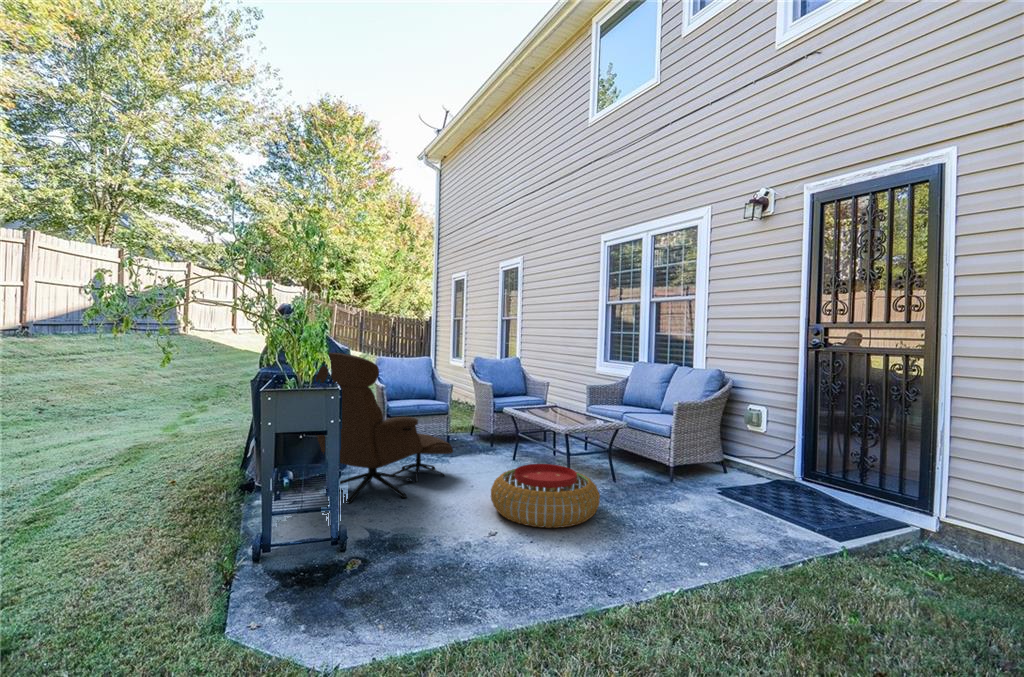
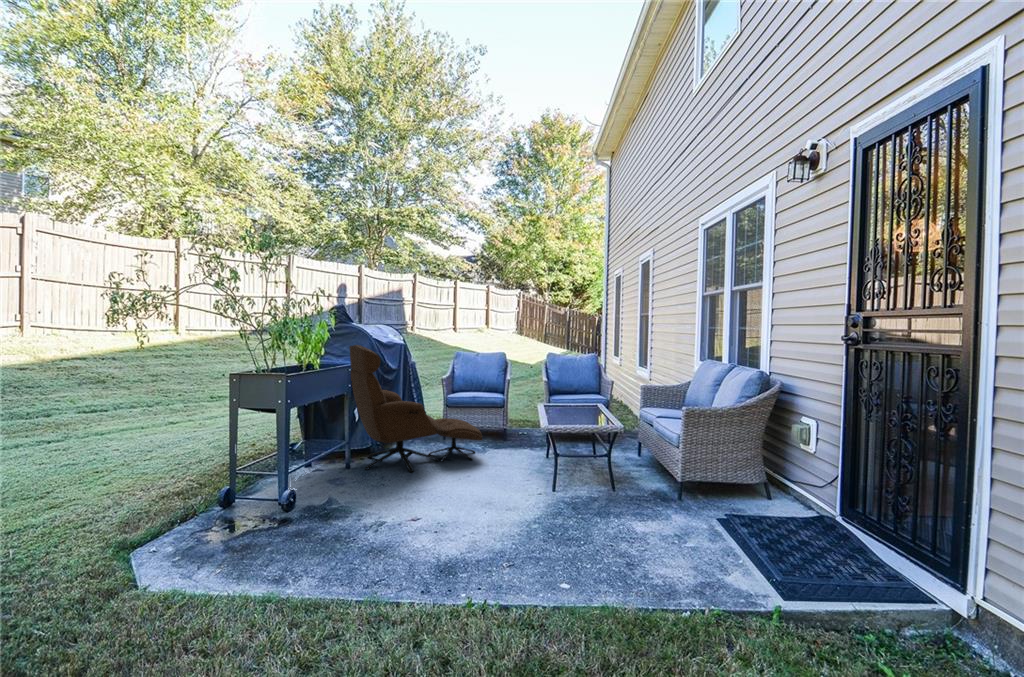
pouf: present [491,464,600,528] -> none [454,456,560,518]

